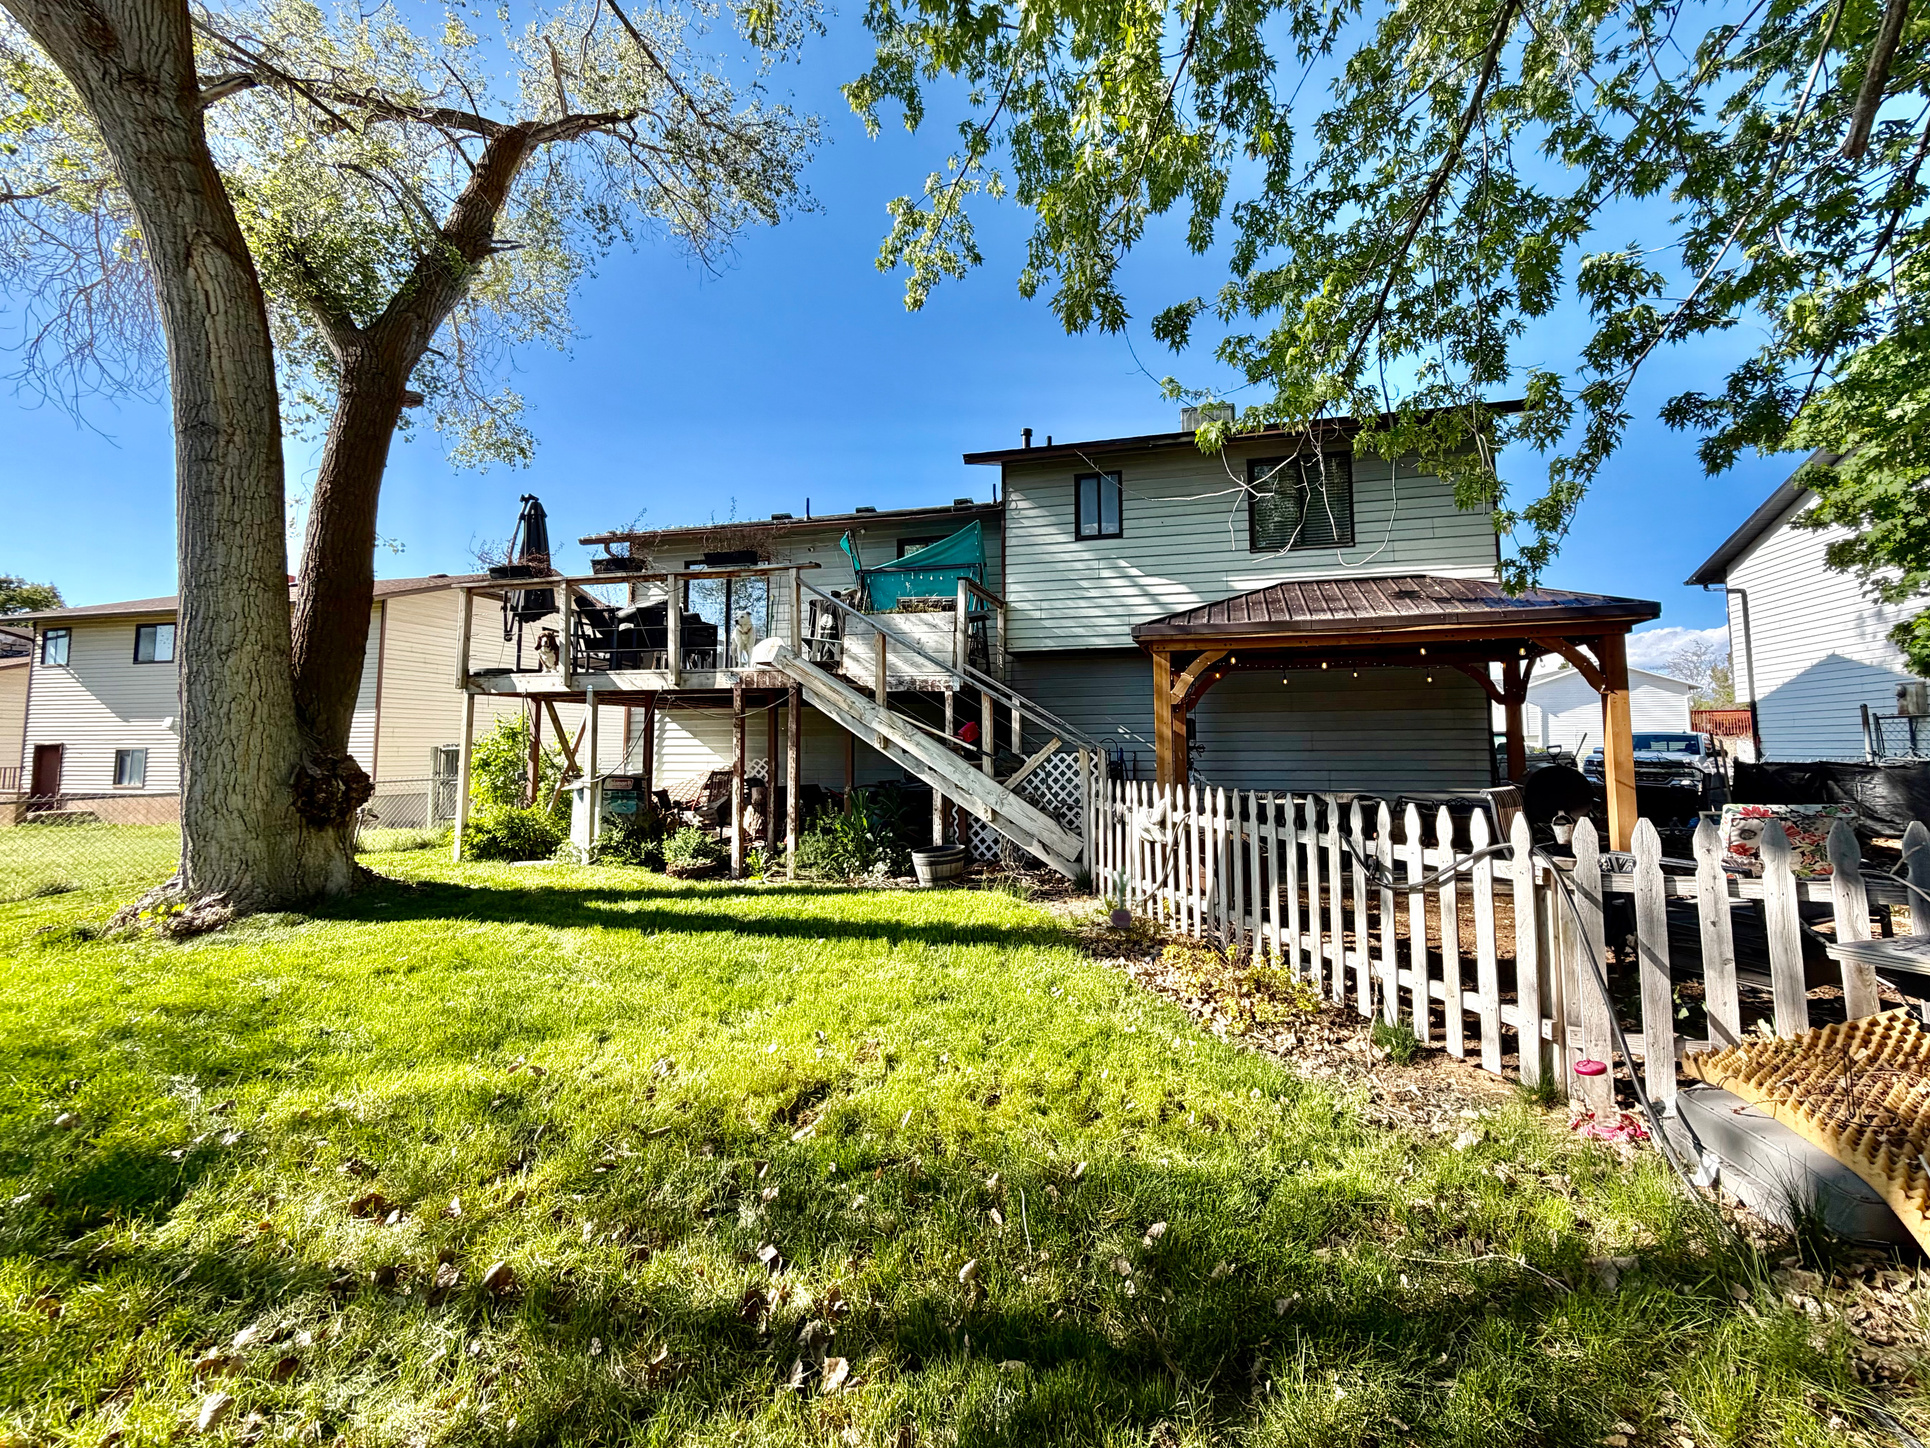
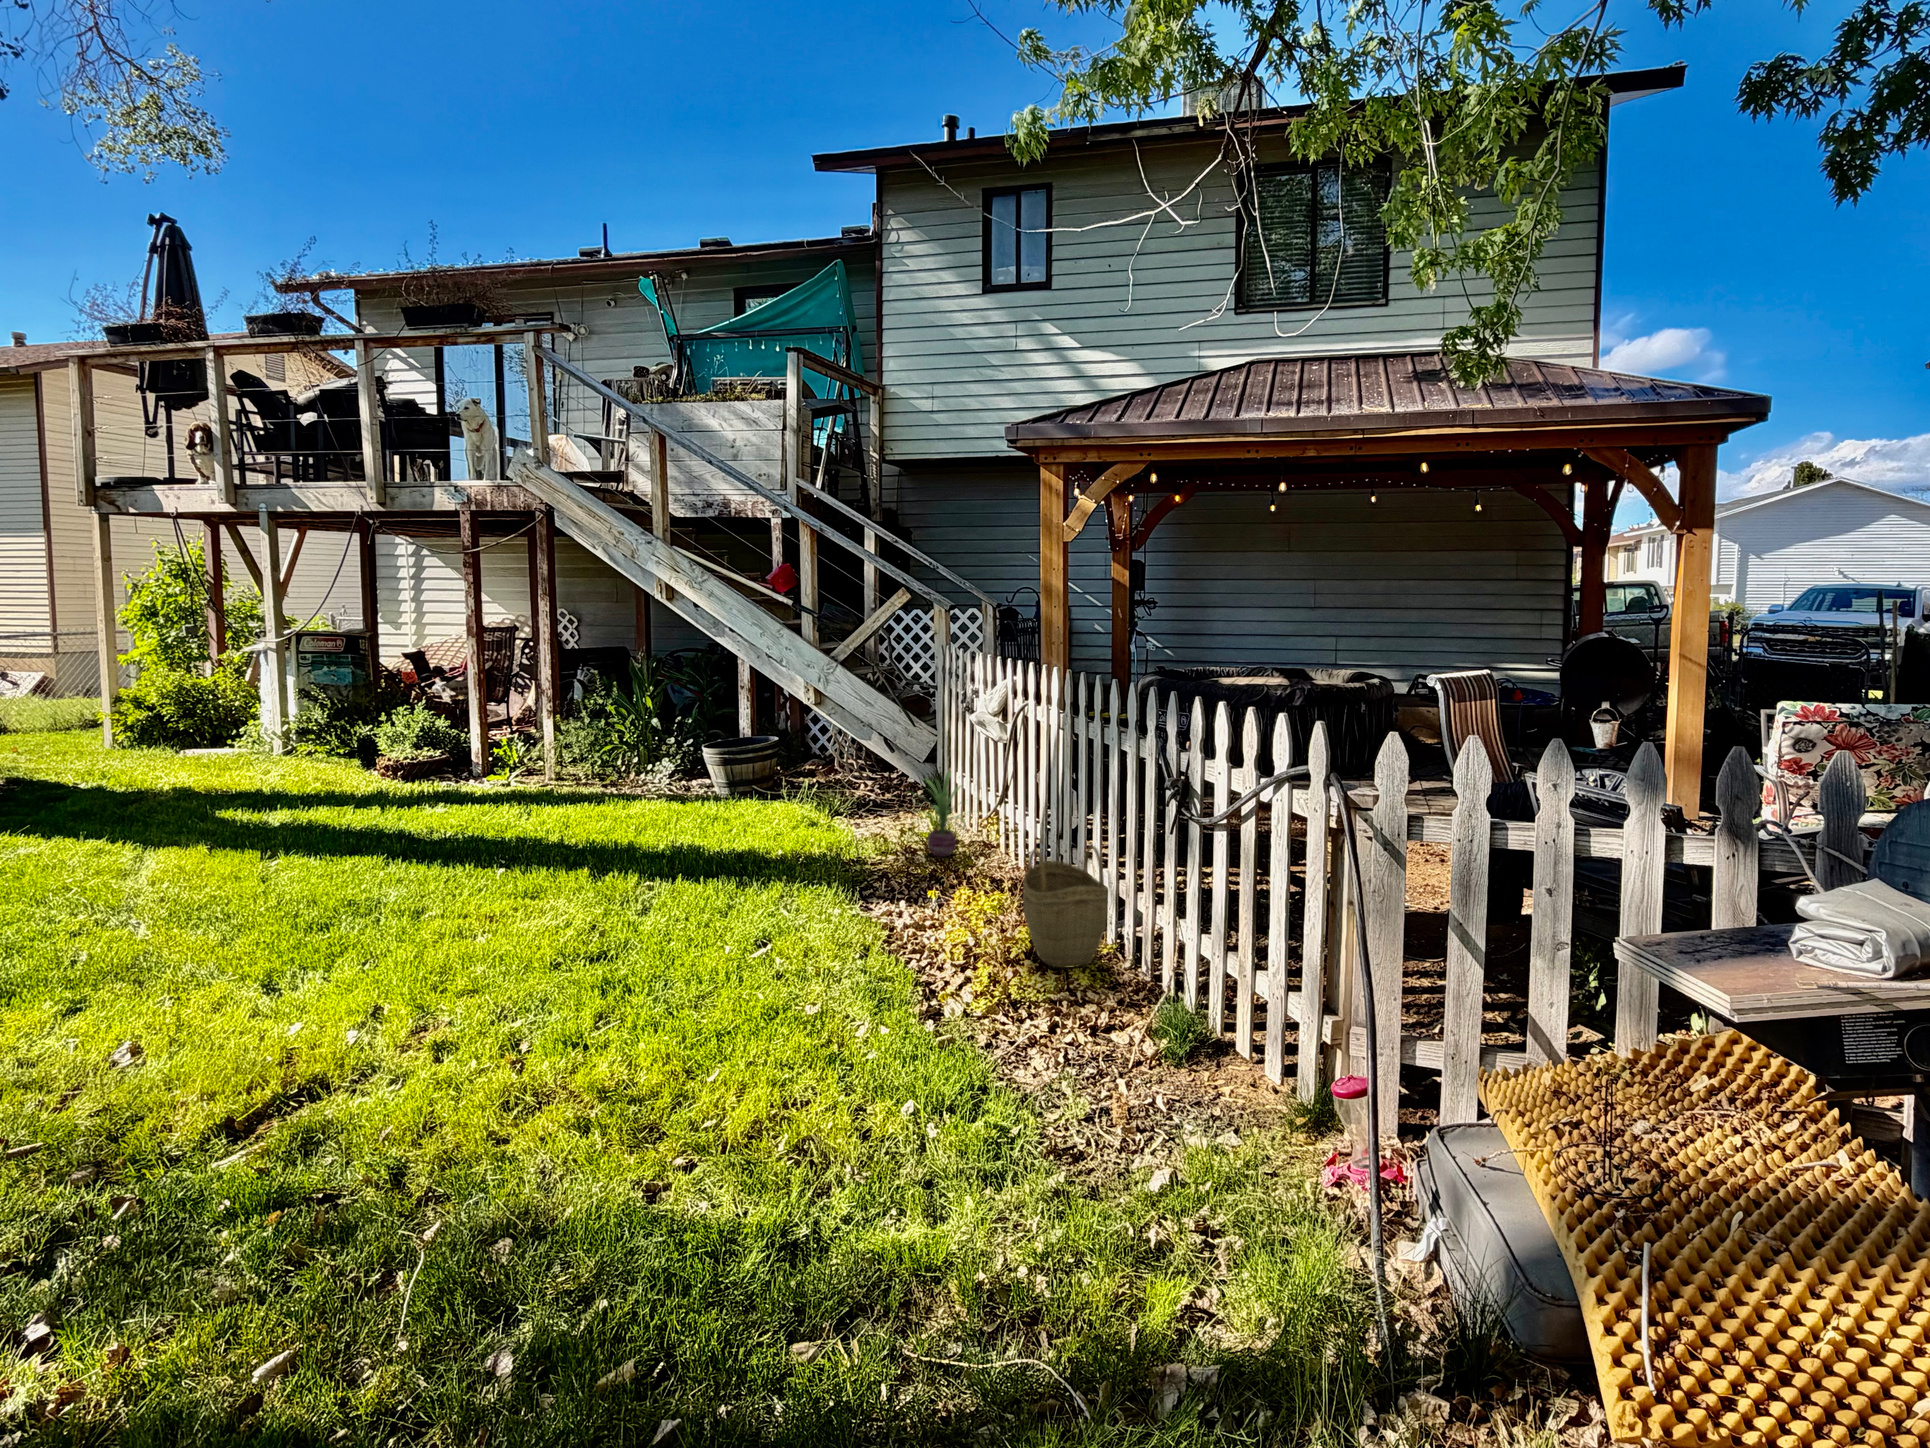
woven basket: none [1227,913,1295,1002] -> present [1023,846,1108,968]

